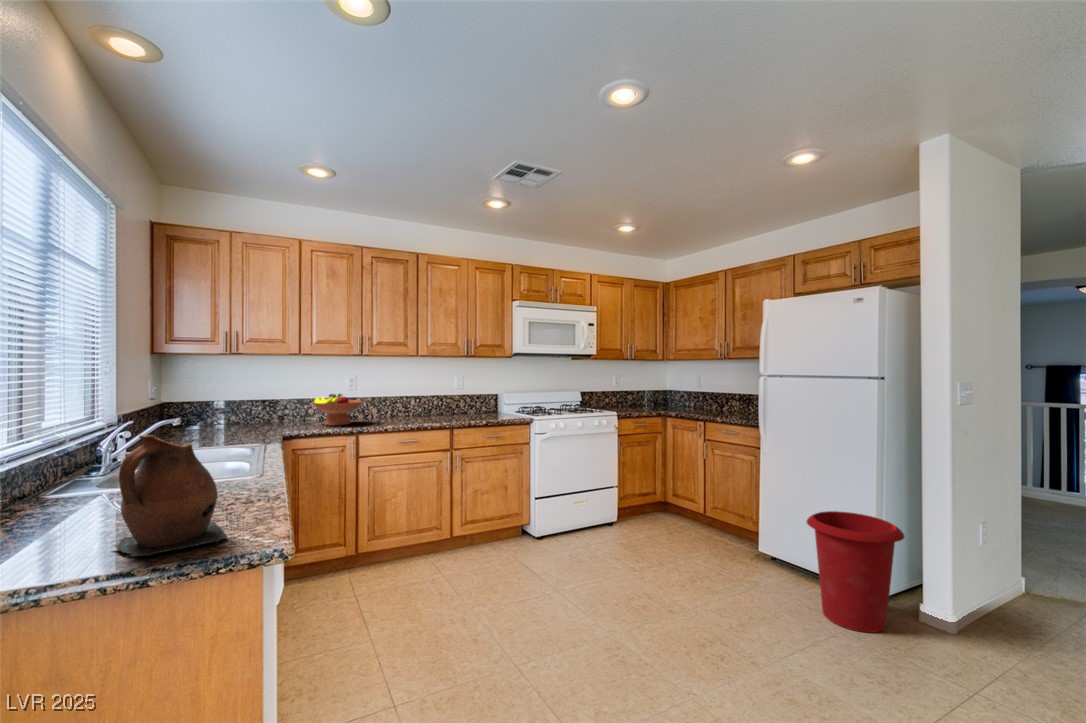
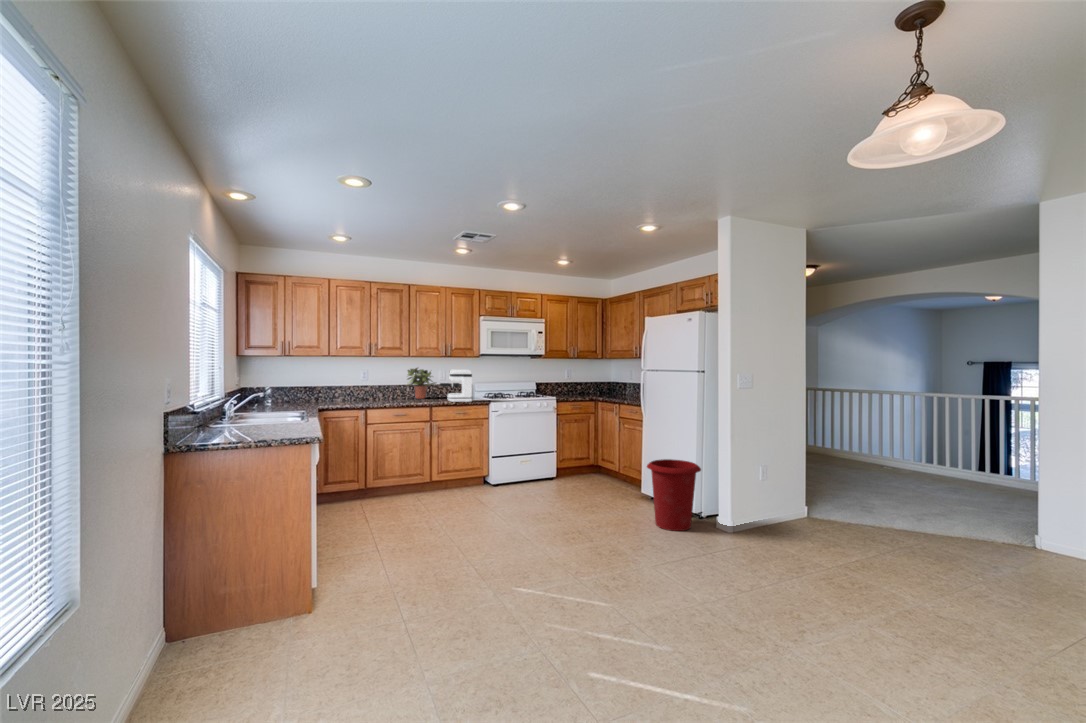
potted plant: none [408,371,453,416] -> present [407,368,436,399]
coffee maker: none [462,375,510,422] -> present [440,370,472,402]
fruit bowl: present [312,394,363,425] -> none [337,382,371,403]
ceramic pitcher: present [114,435,227,557] -> none [252,393,298,440]

